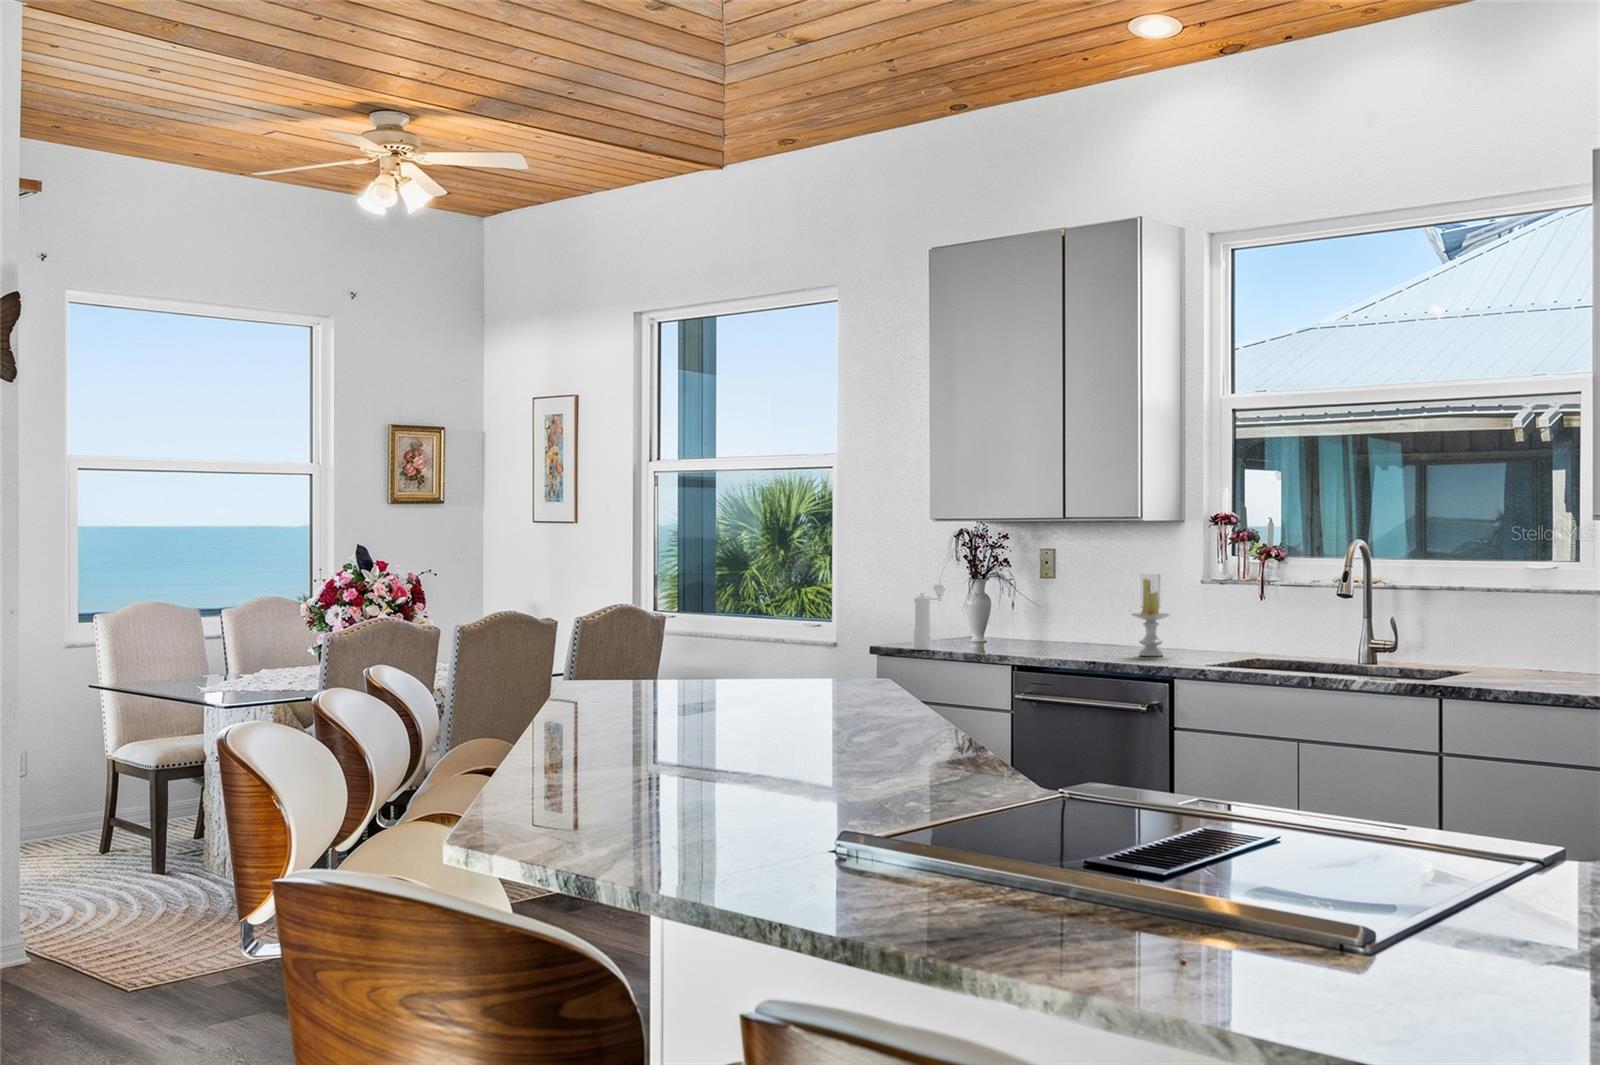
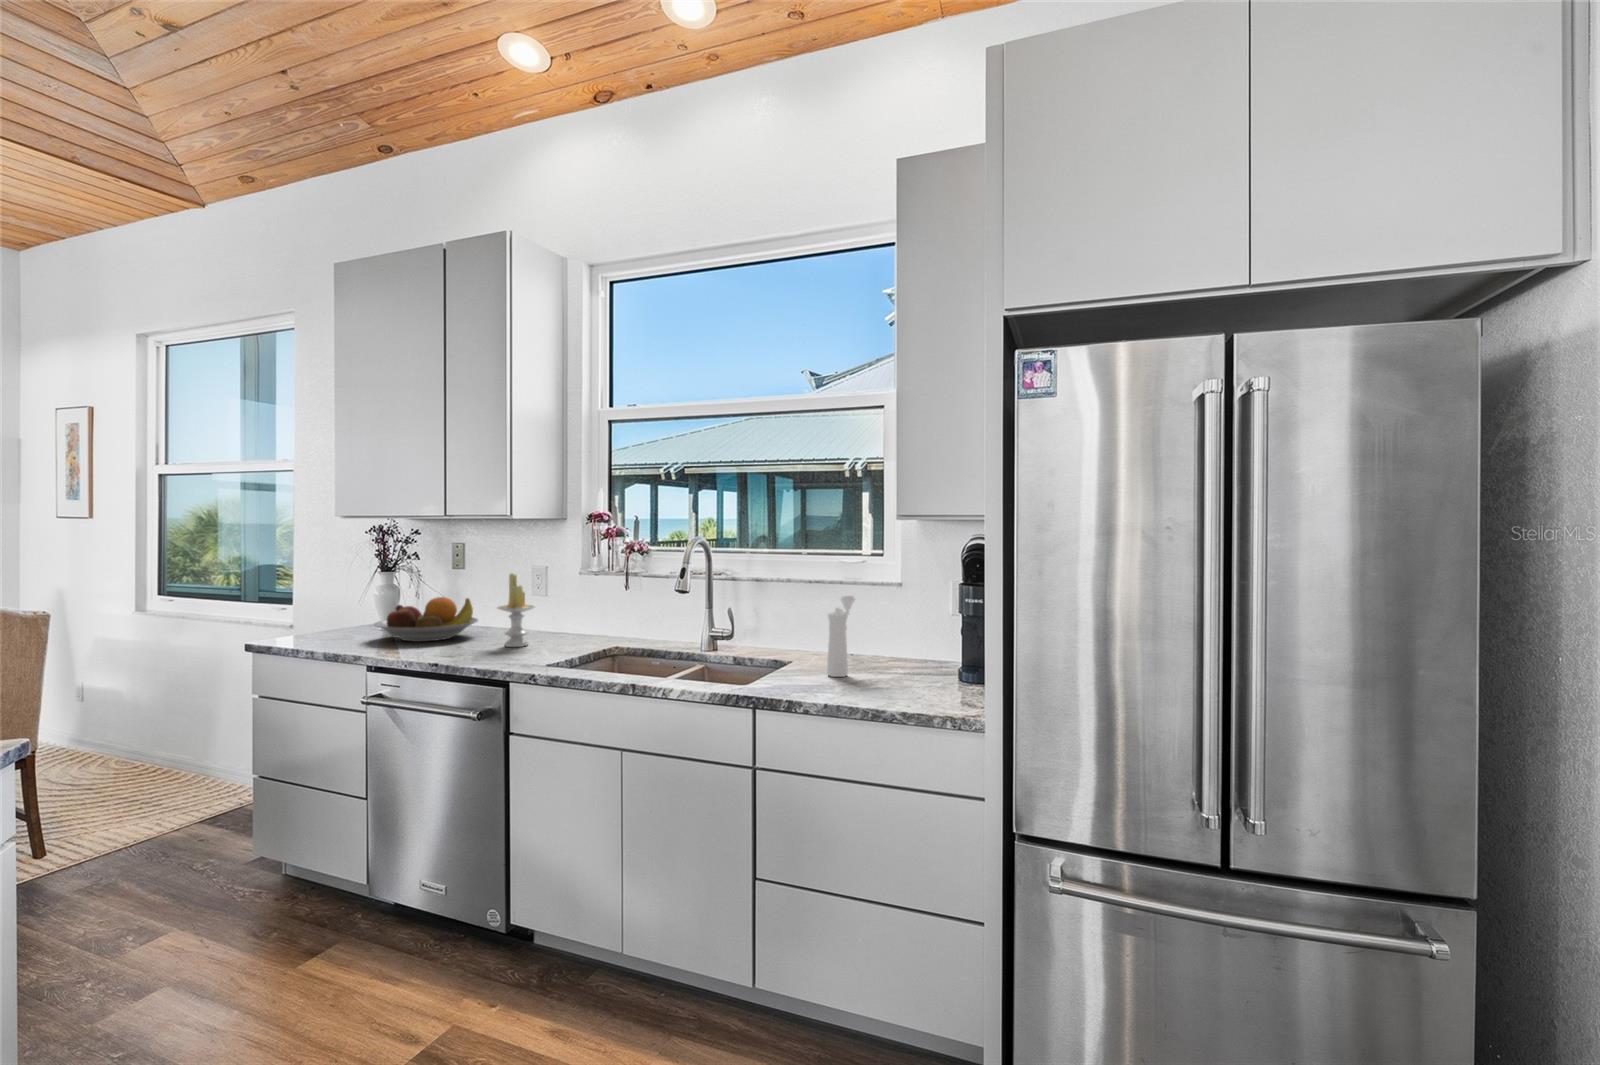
pepper mill: present [914,584,946,650] -> present [827,595,855,677]
fruit bowl: none [992,606,1096,651] -> present [374,597,478,642]

